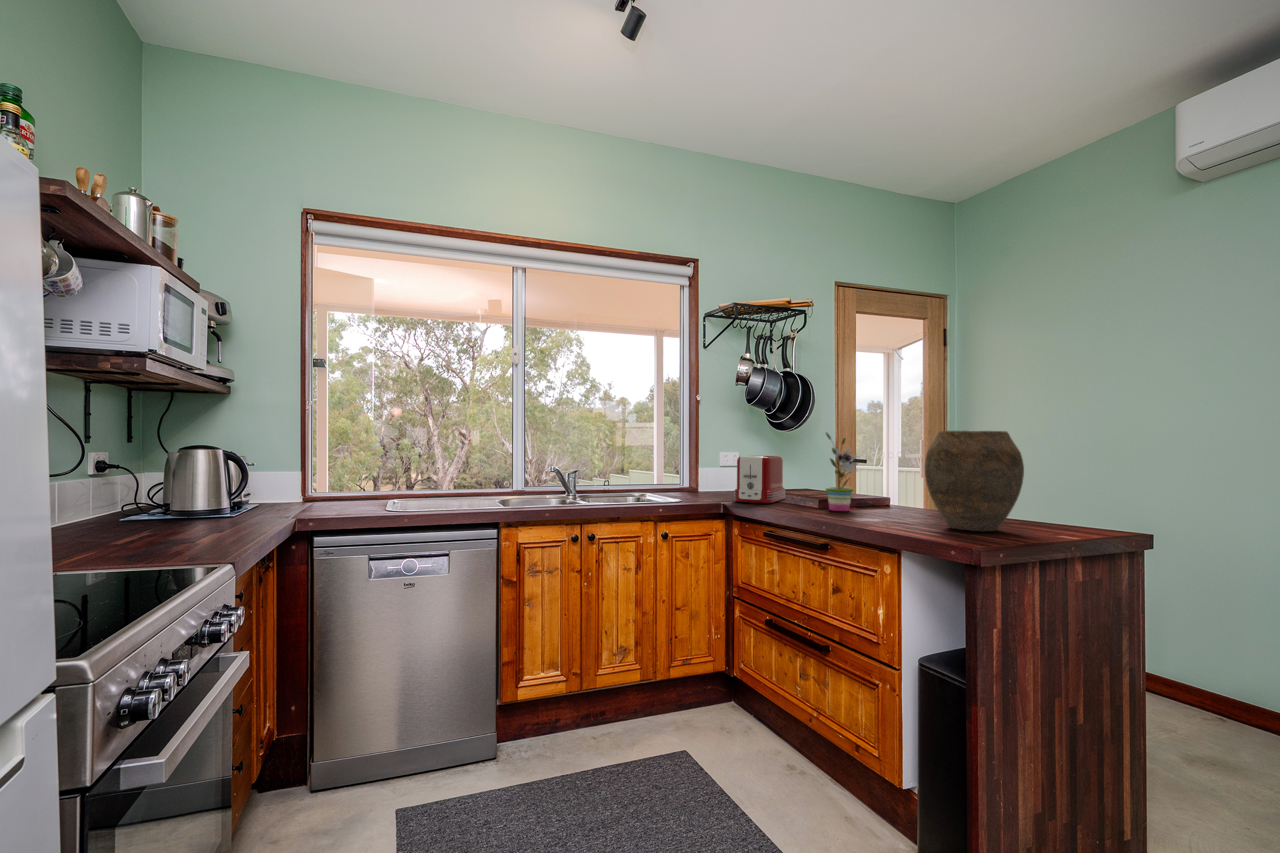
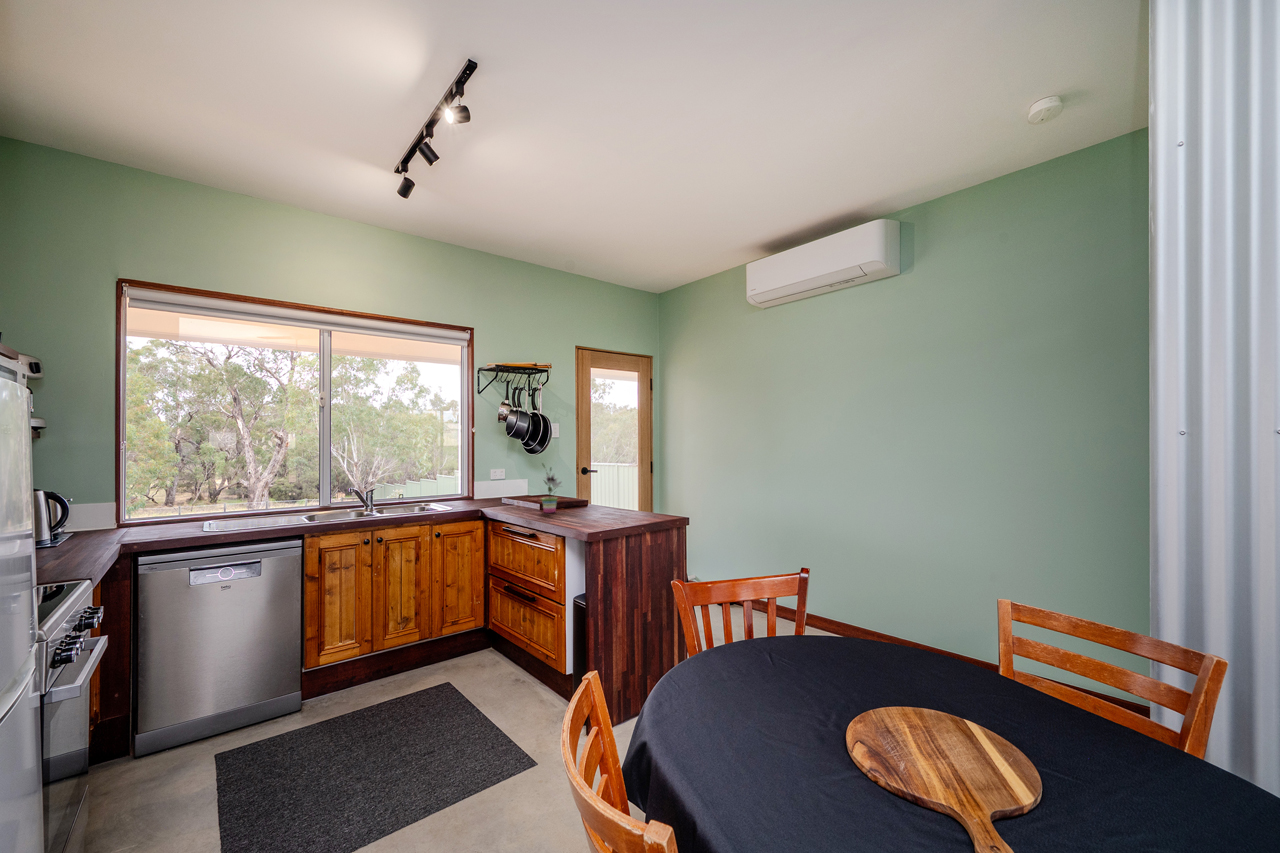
vase: present [925,431,1024,531] -> none [584,465,632,521]
toaster: present [734,456,786,503] -> none [487,476,526,510]

